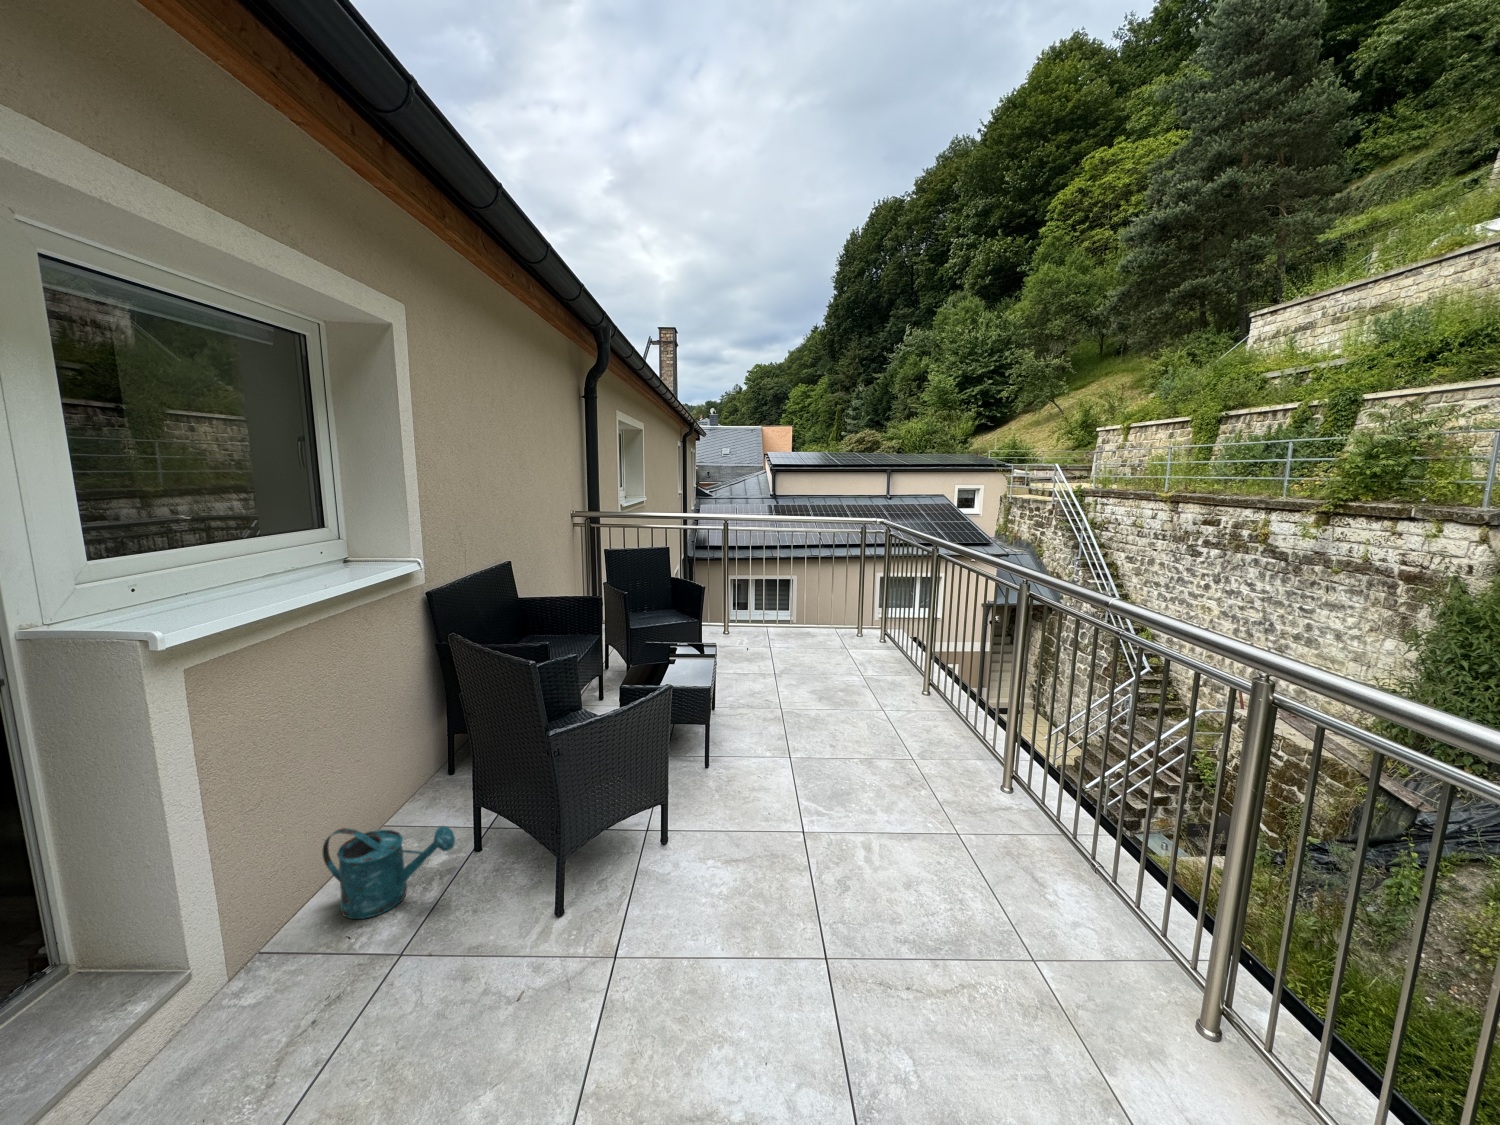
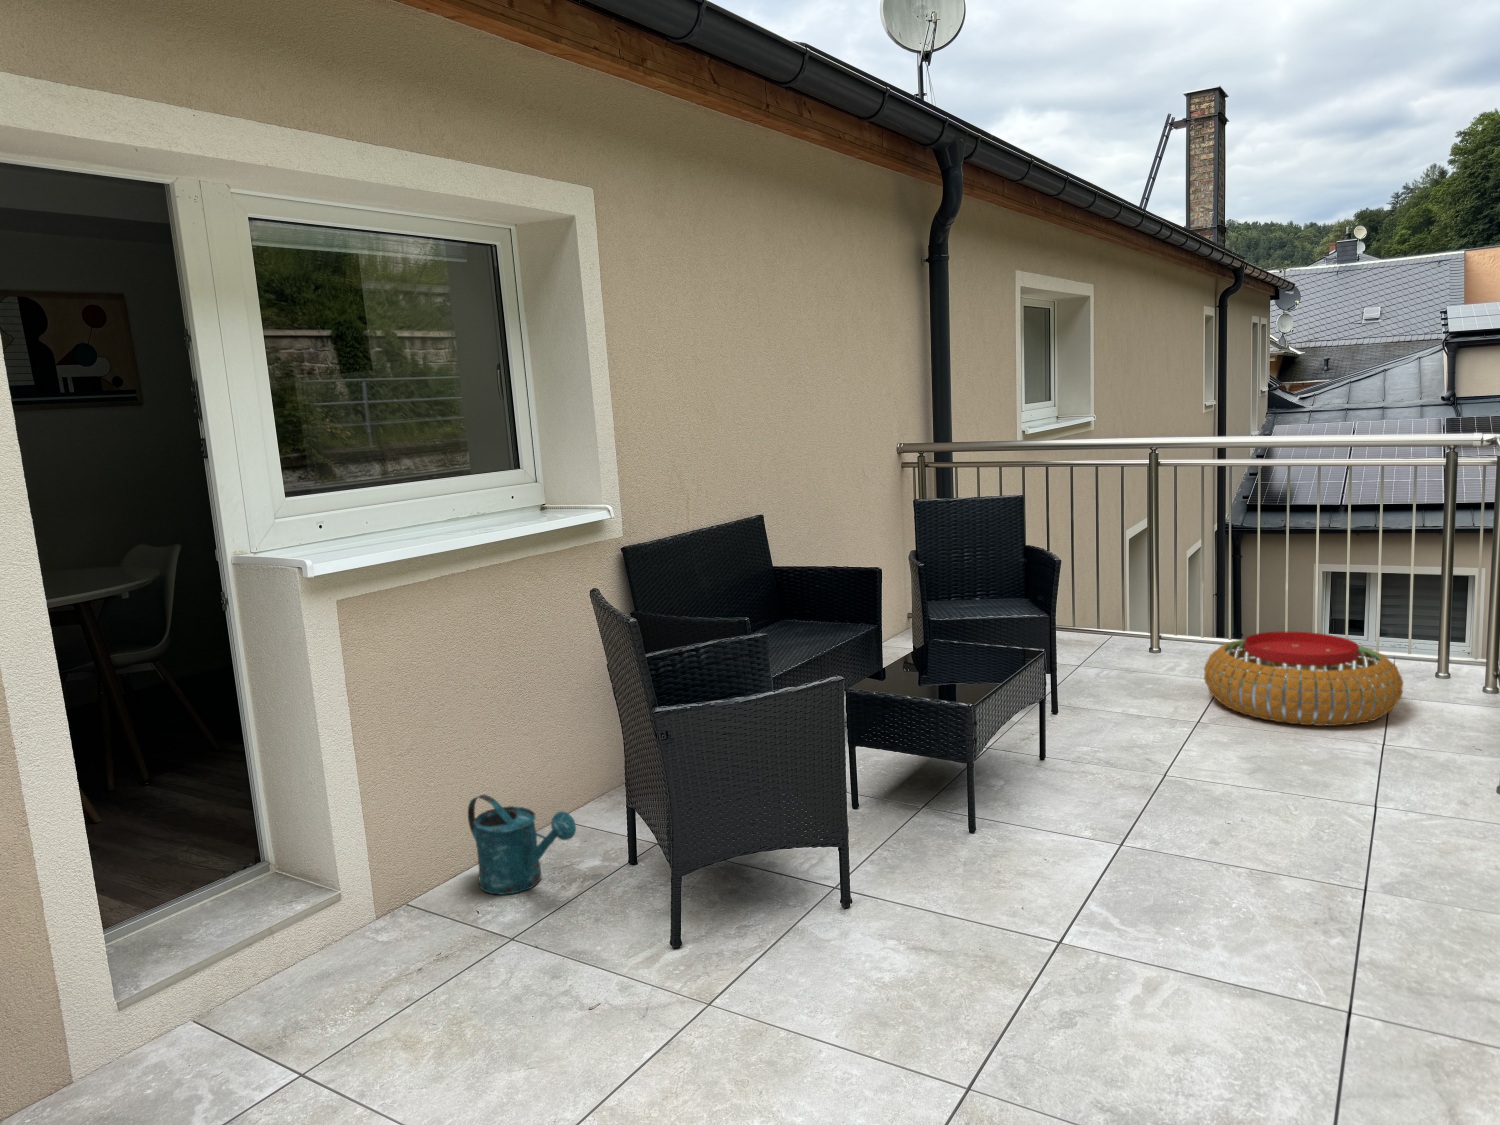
pouf: none [768,618,859,667] -> present [1204,631,1403,726]

